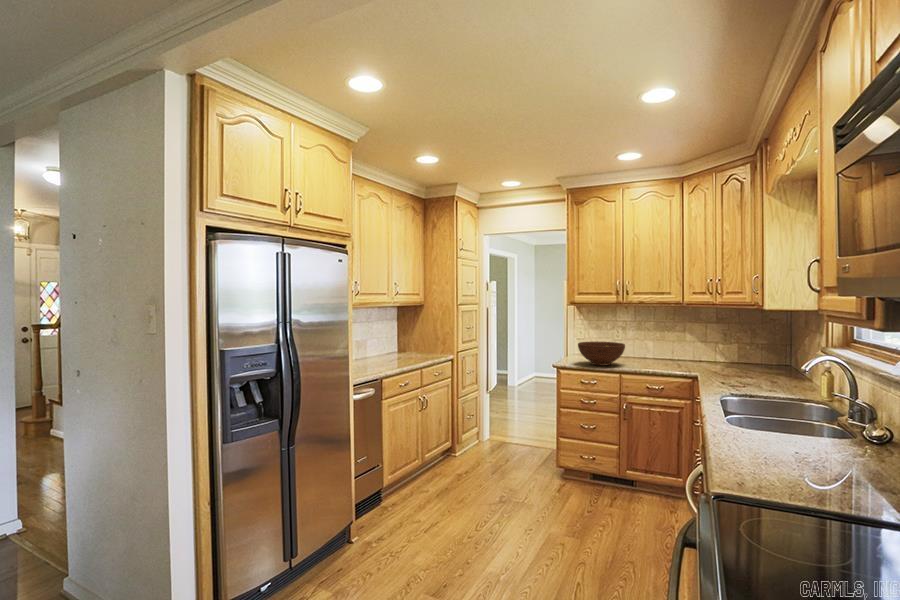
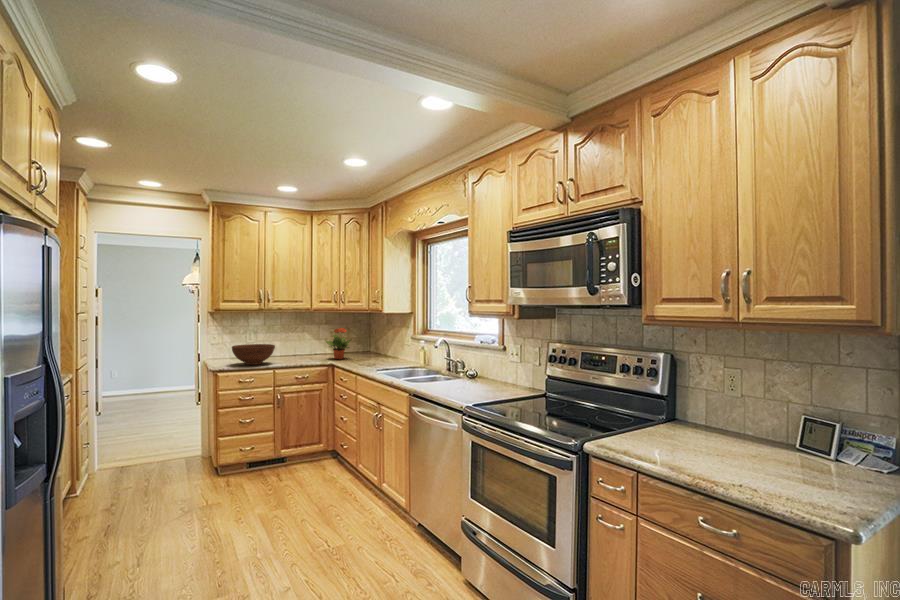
potted plant: none [694,329,733,372] -> present [325,328,351,359]

